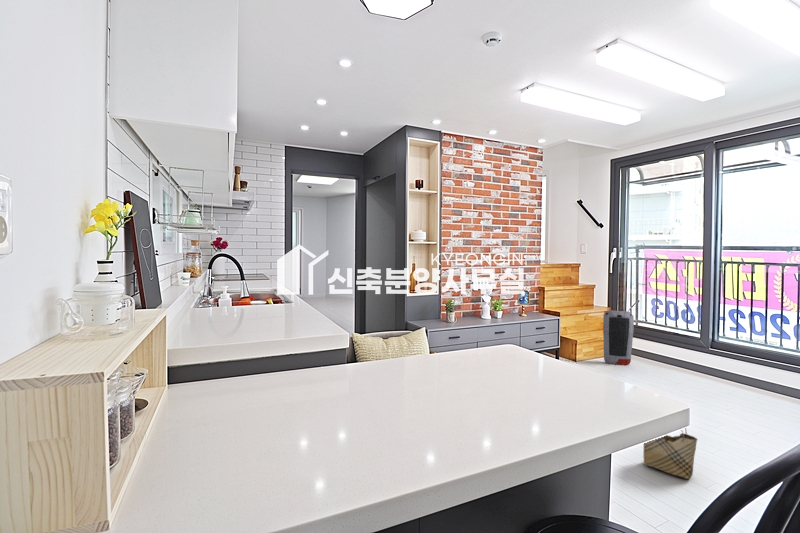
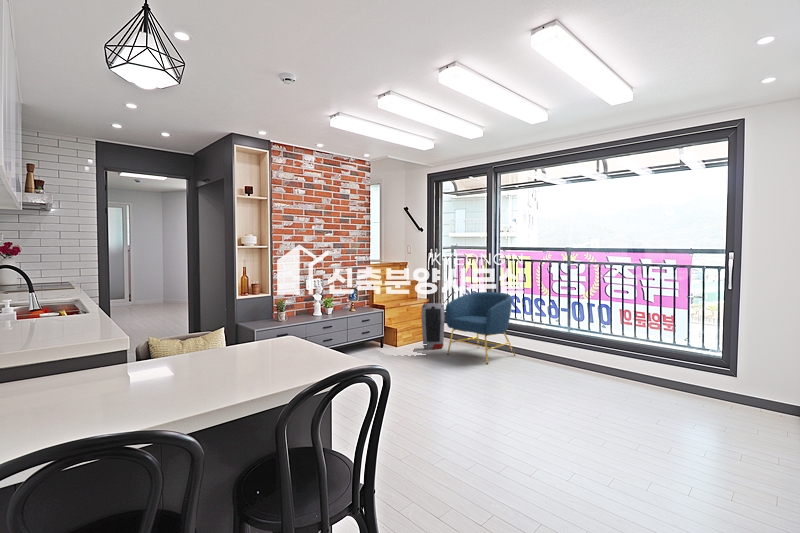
armchair: none [640,302,743,396] -> present [446,292,515,364]
woven basket: present [643,428,697,479] -> none [416,368,449,418]

